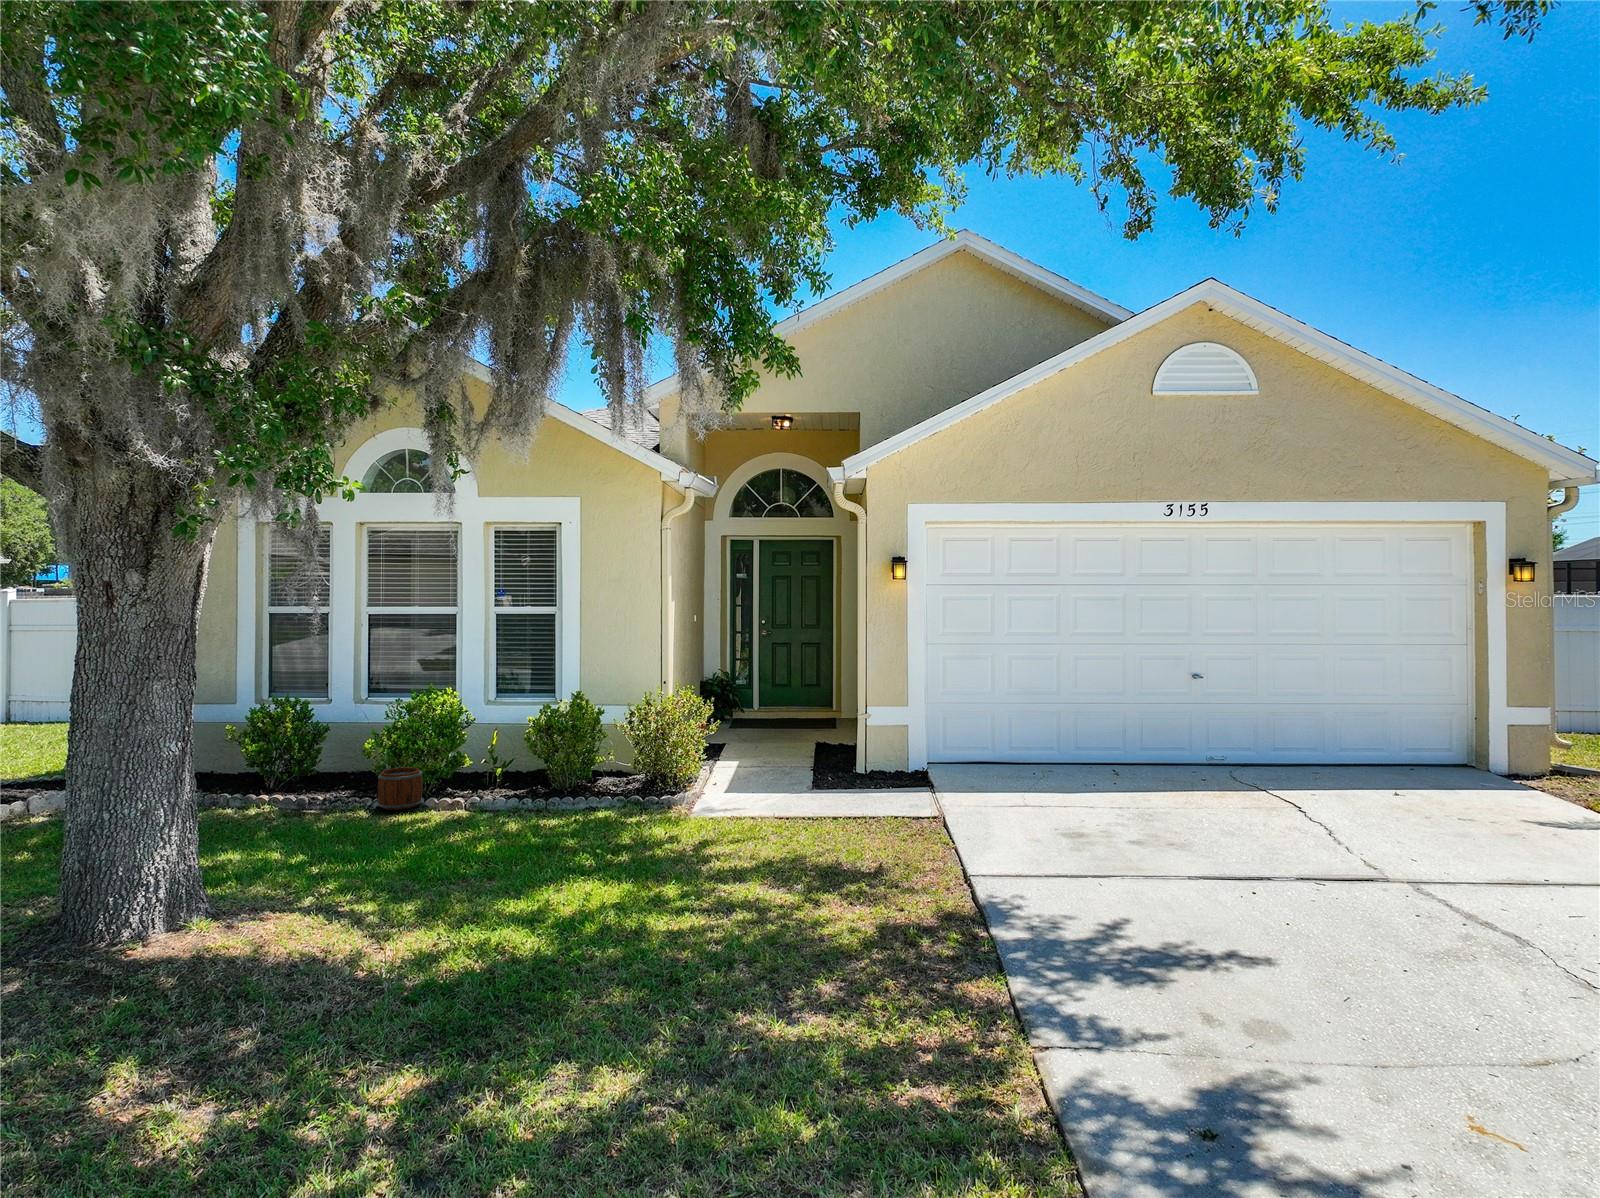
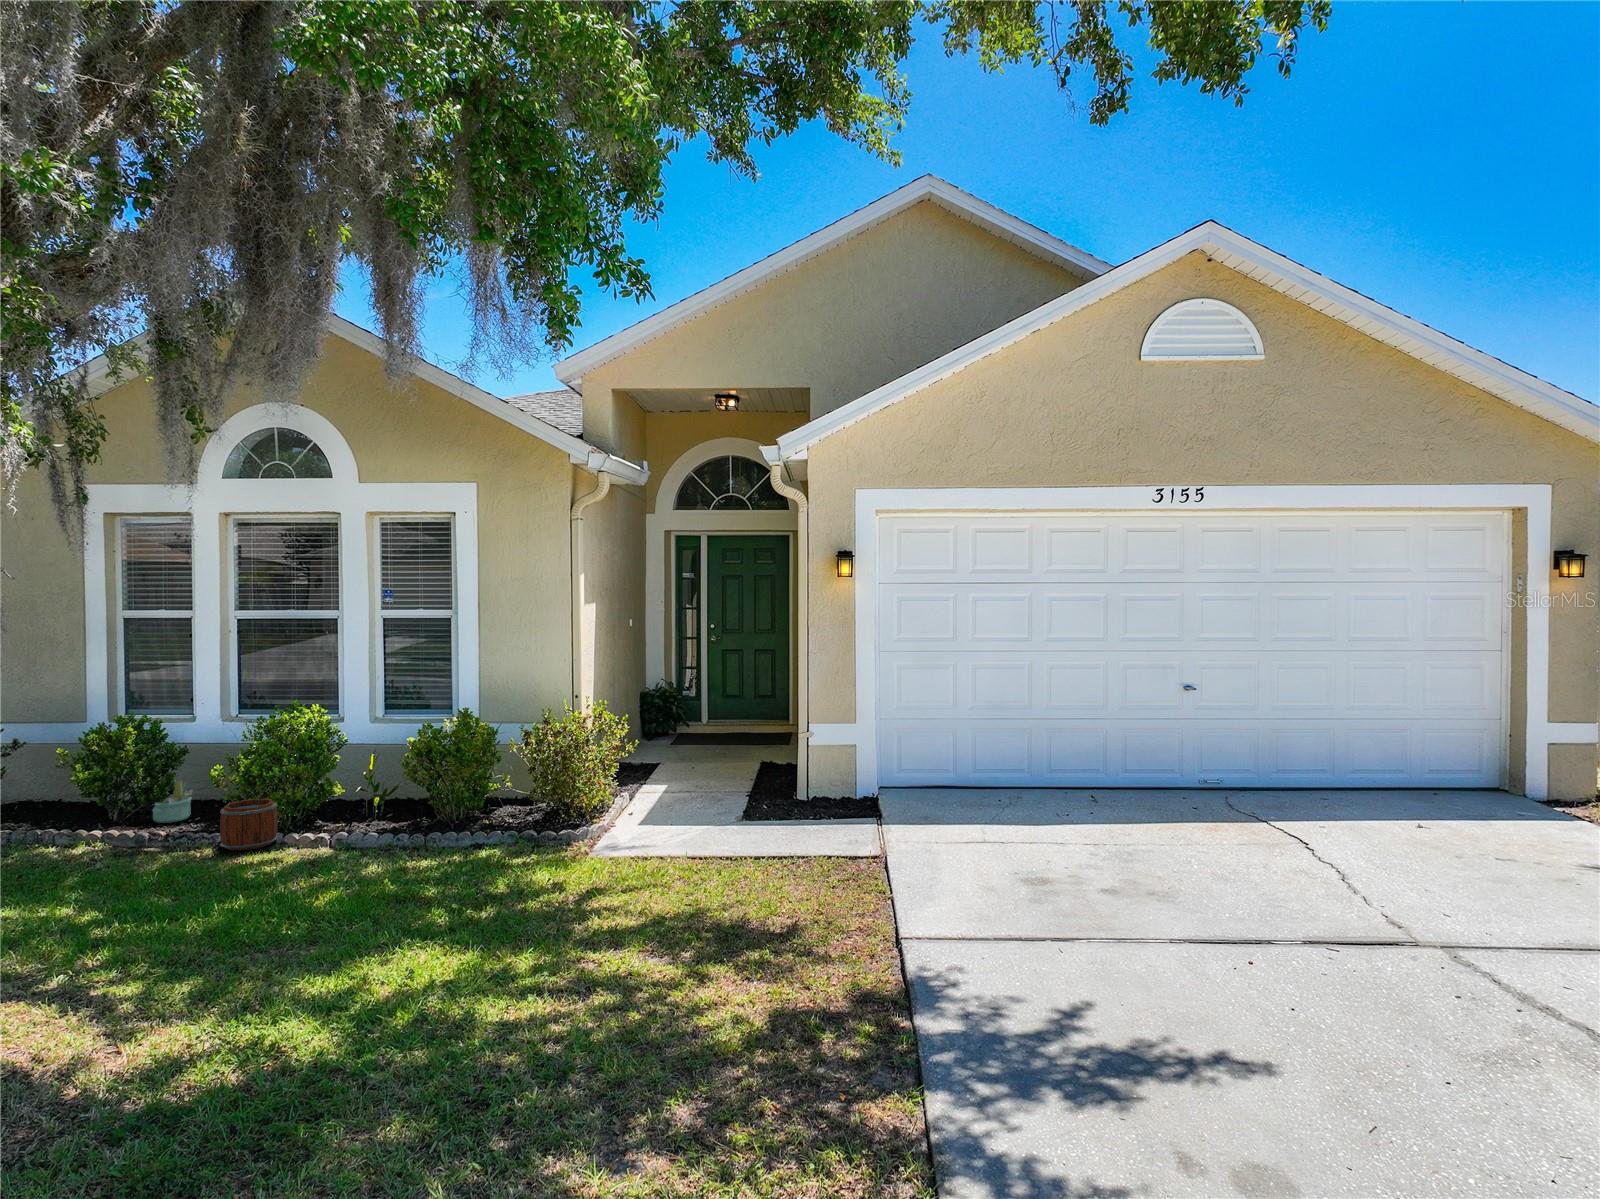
decorative plant: none [303,752,339,788] -> present [153,781,192,823]

